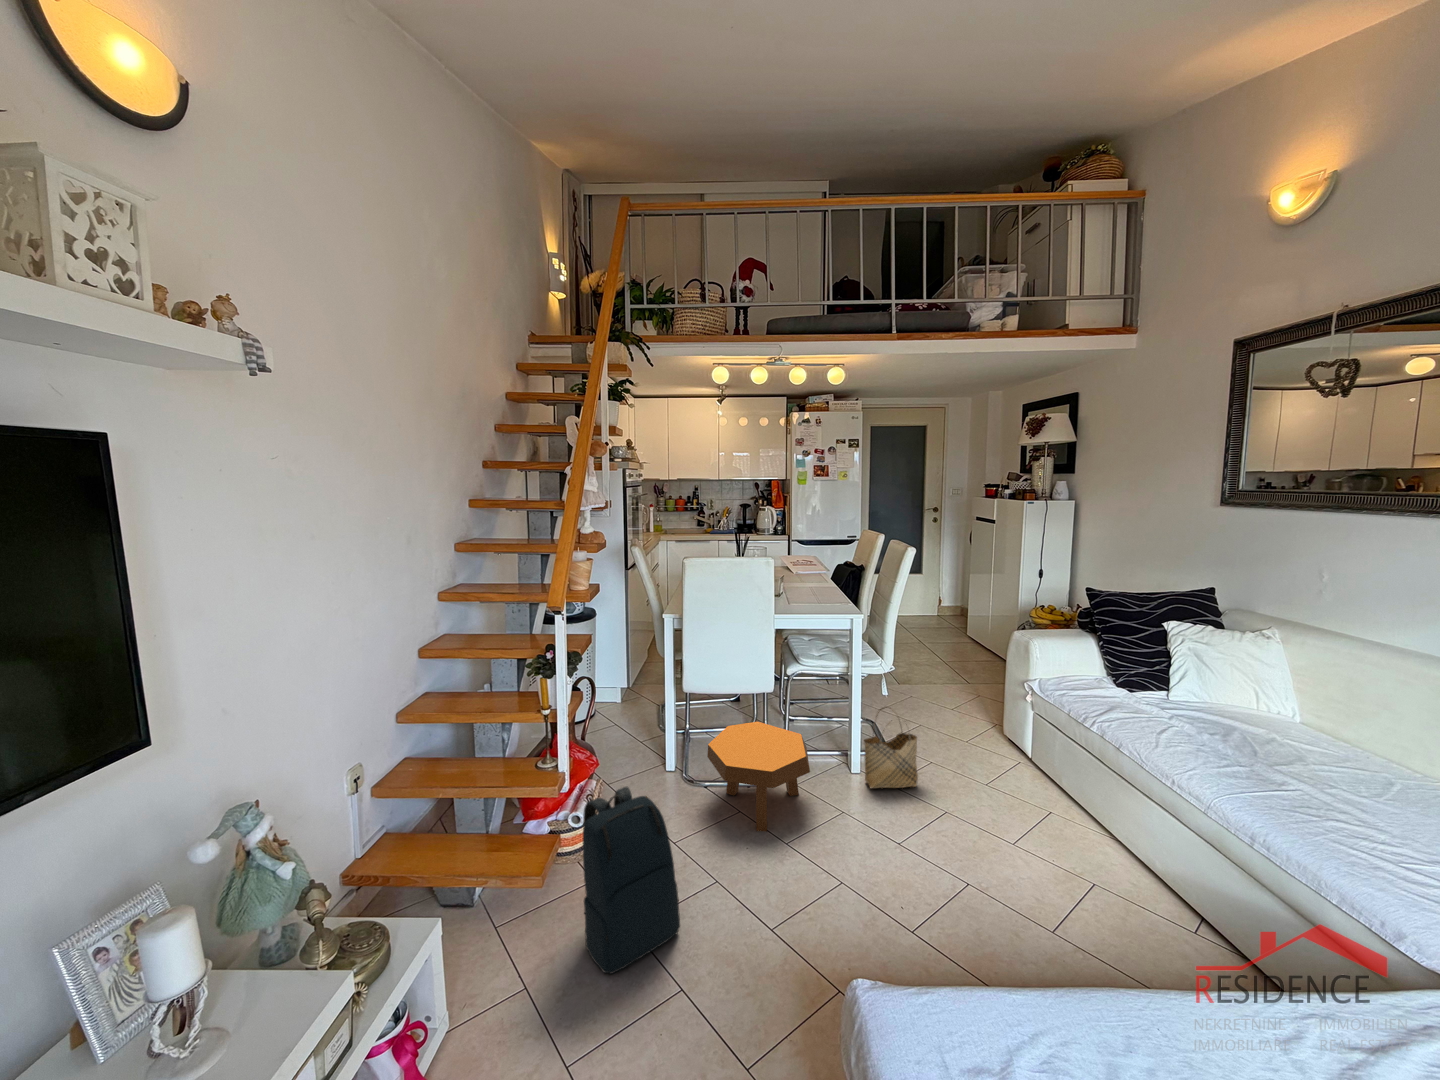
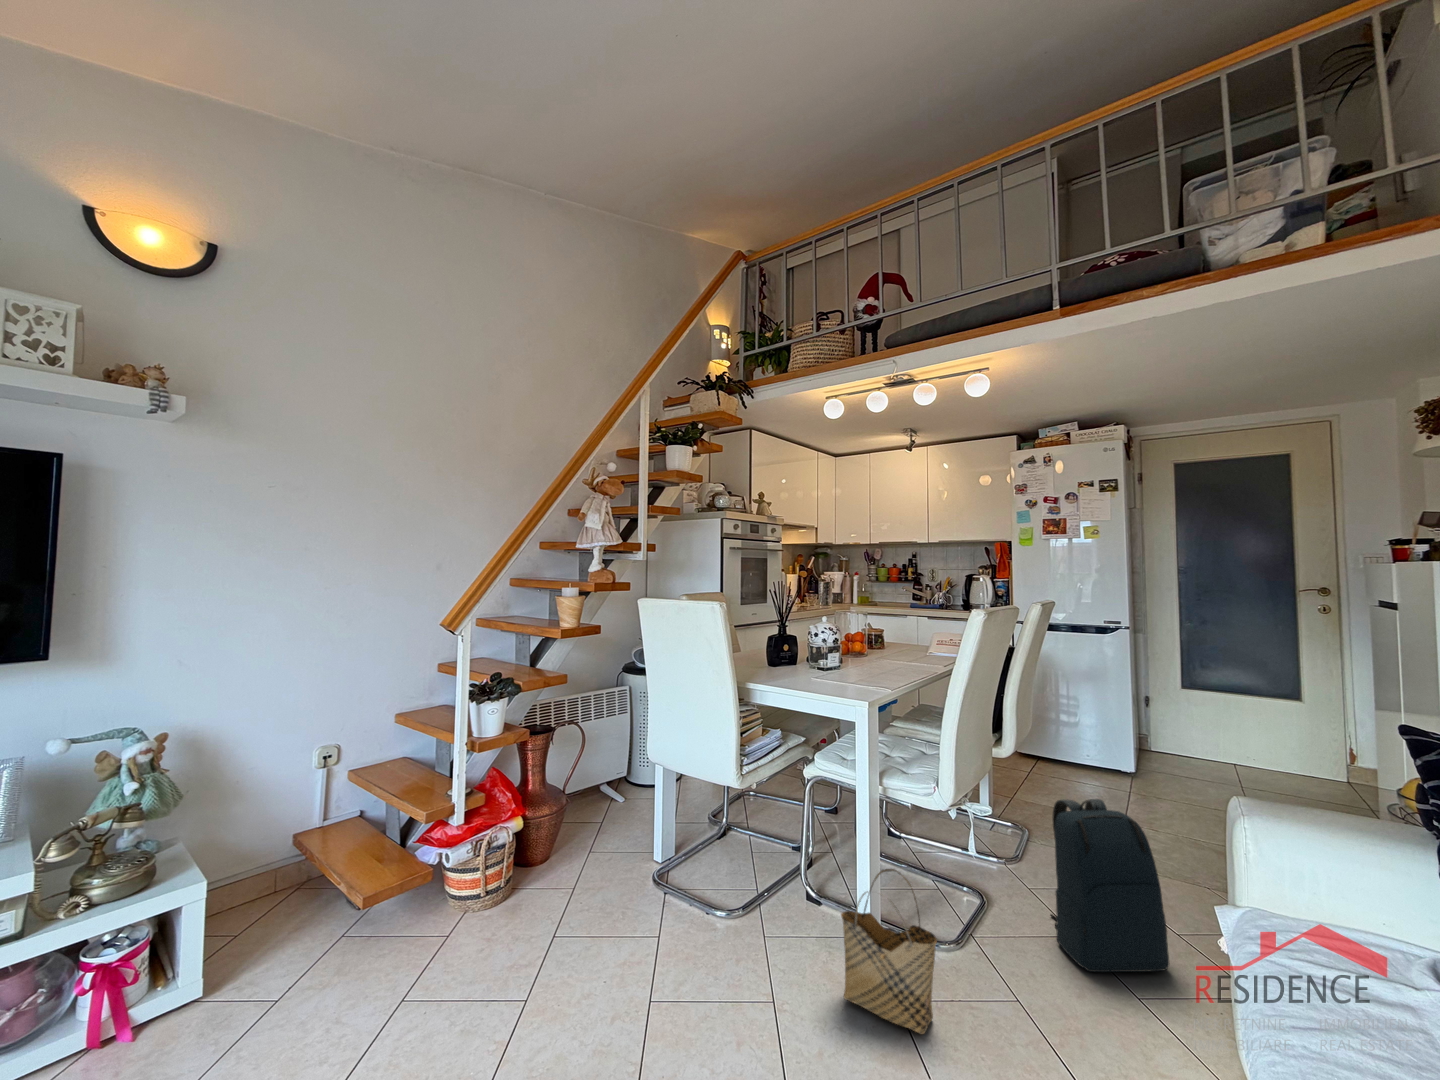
footstool: present [707,722,810,832] -> none [619,827,761,985]
backpack: present [583,787,680,974] -> present [1051,799,1169,972]

